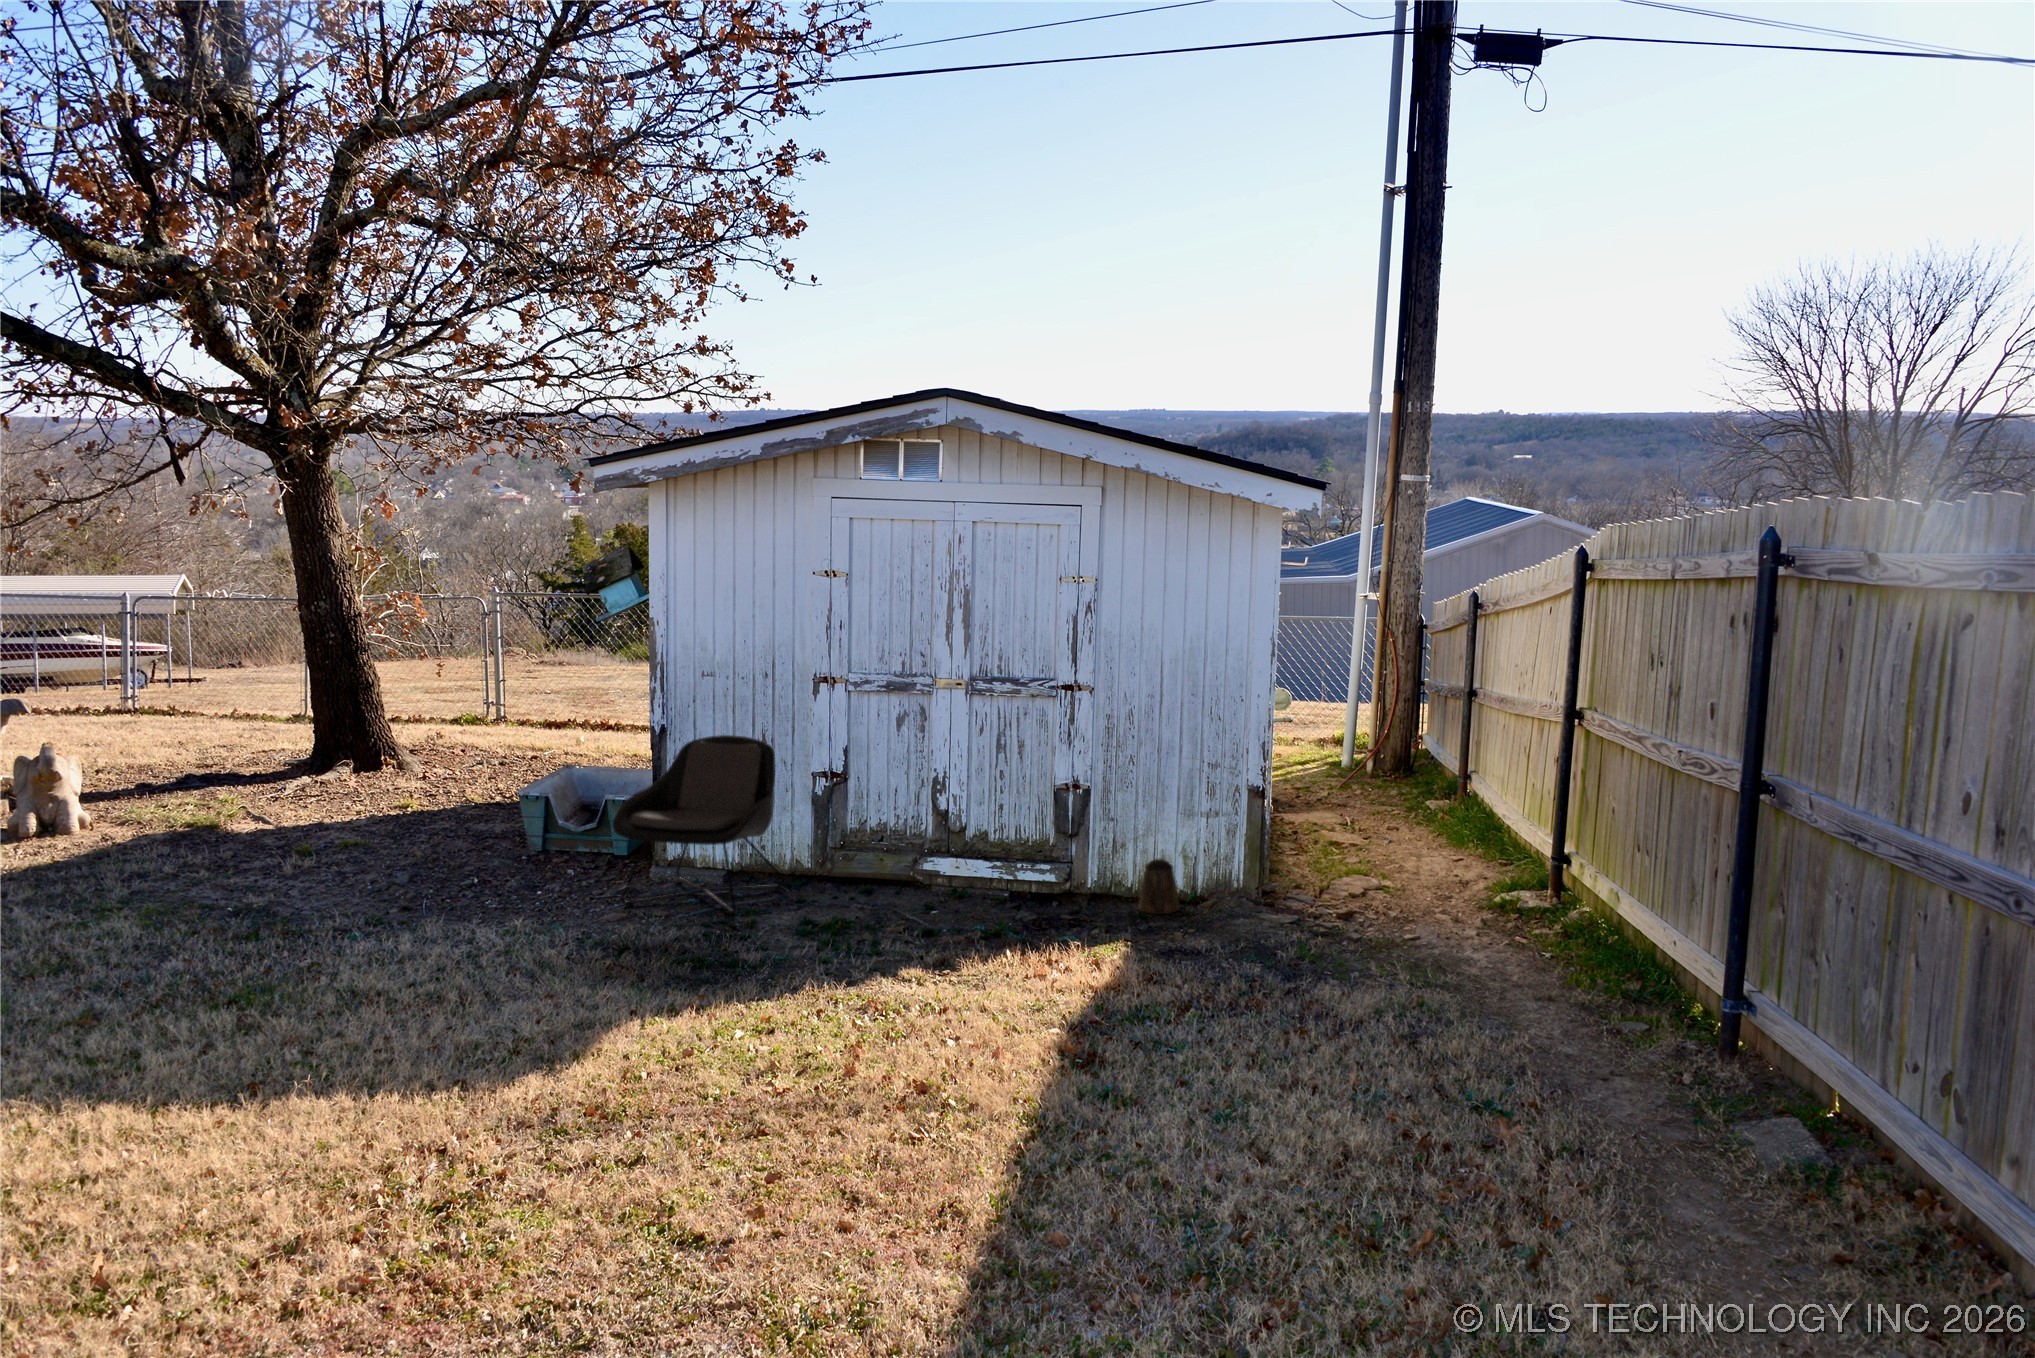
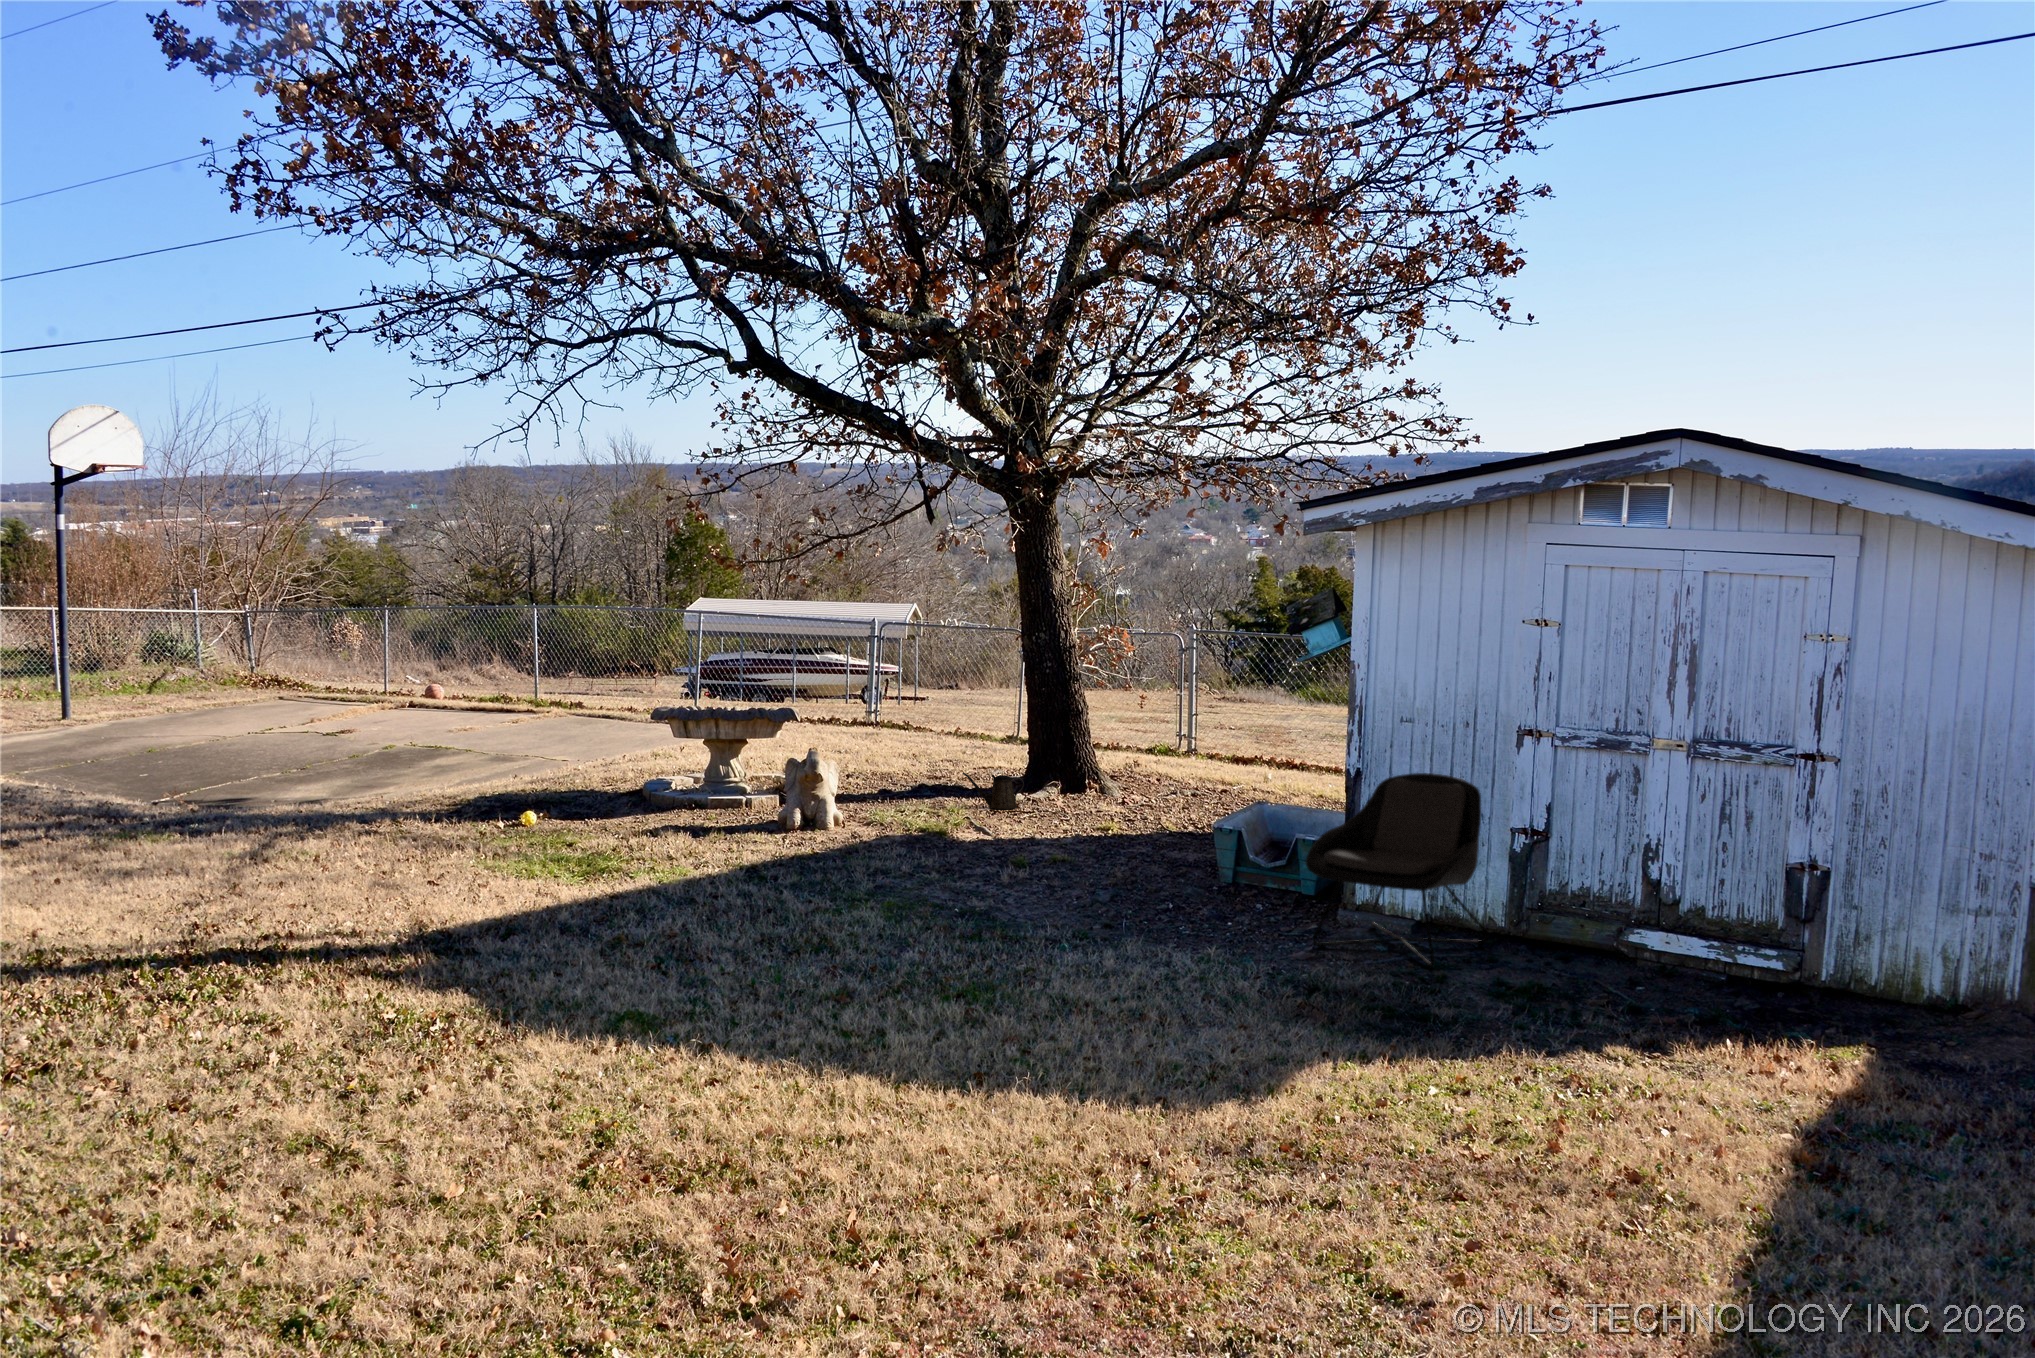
watering can: present [1138,859,1180,914] -> present [962,773,1024,809]

